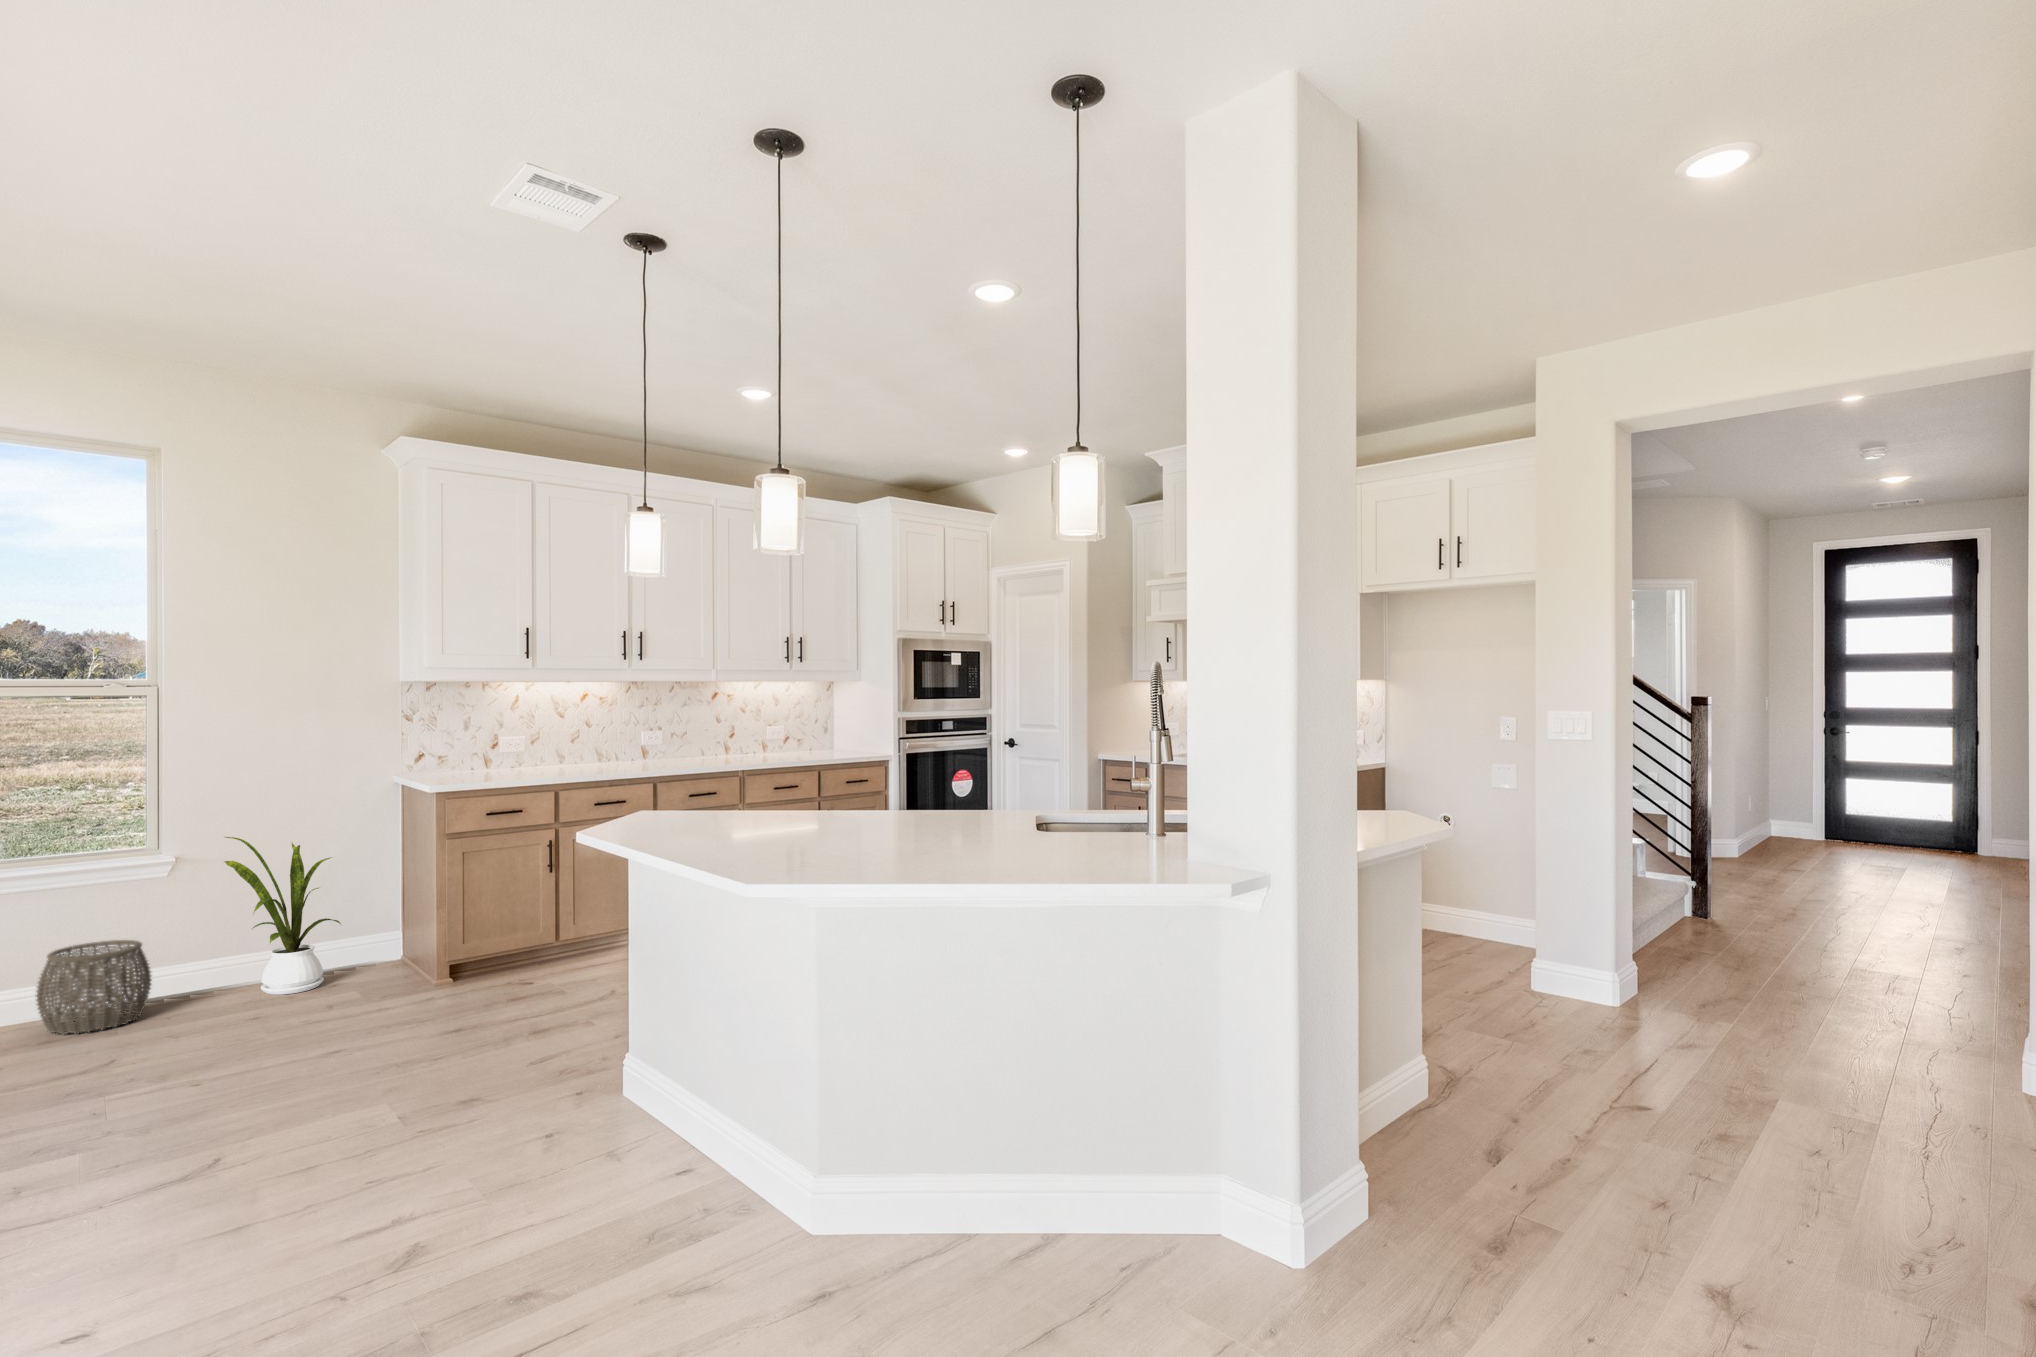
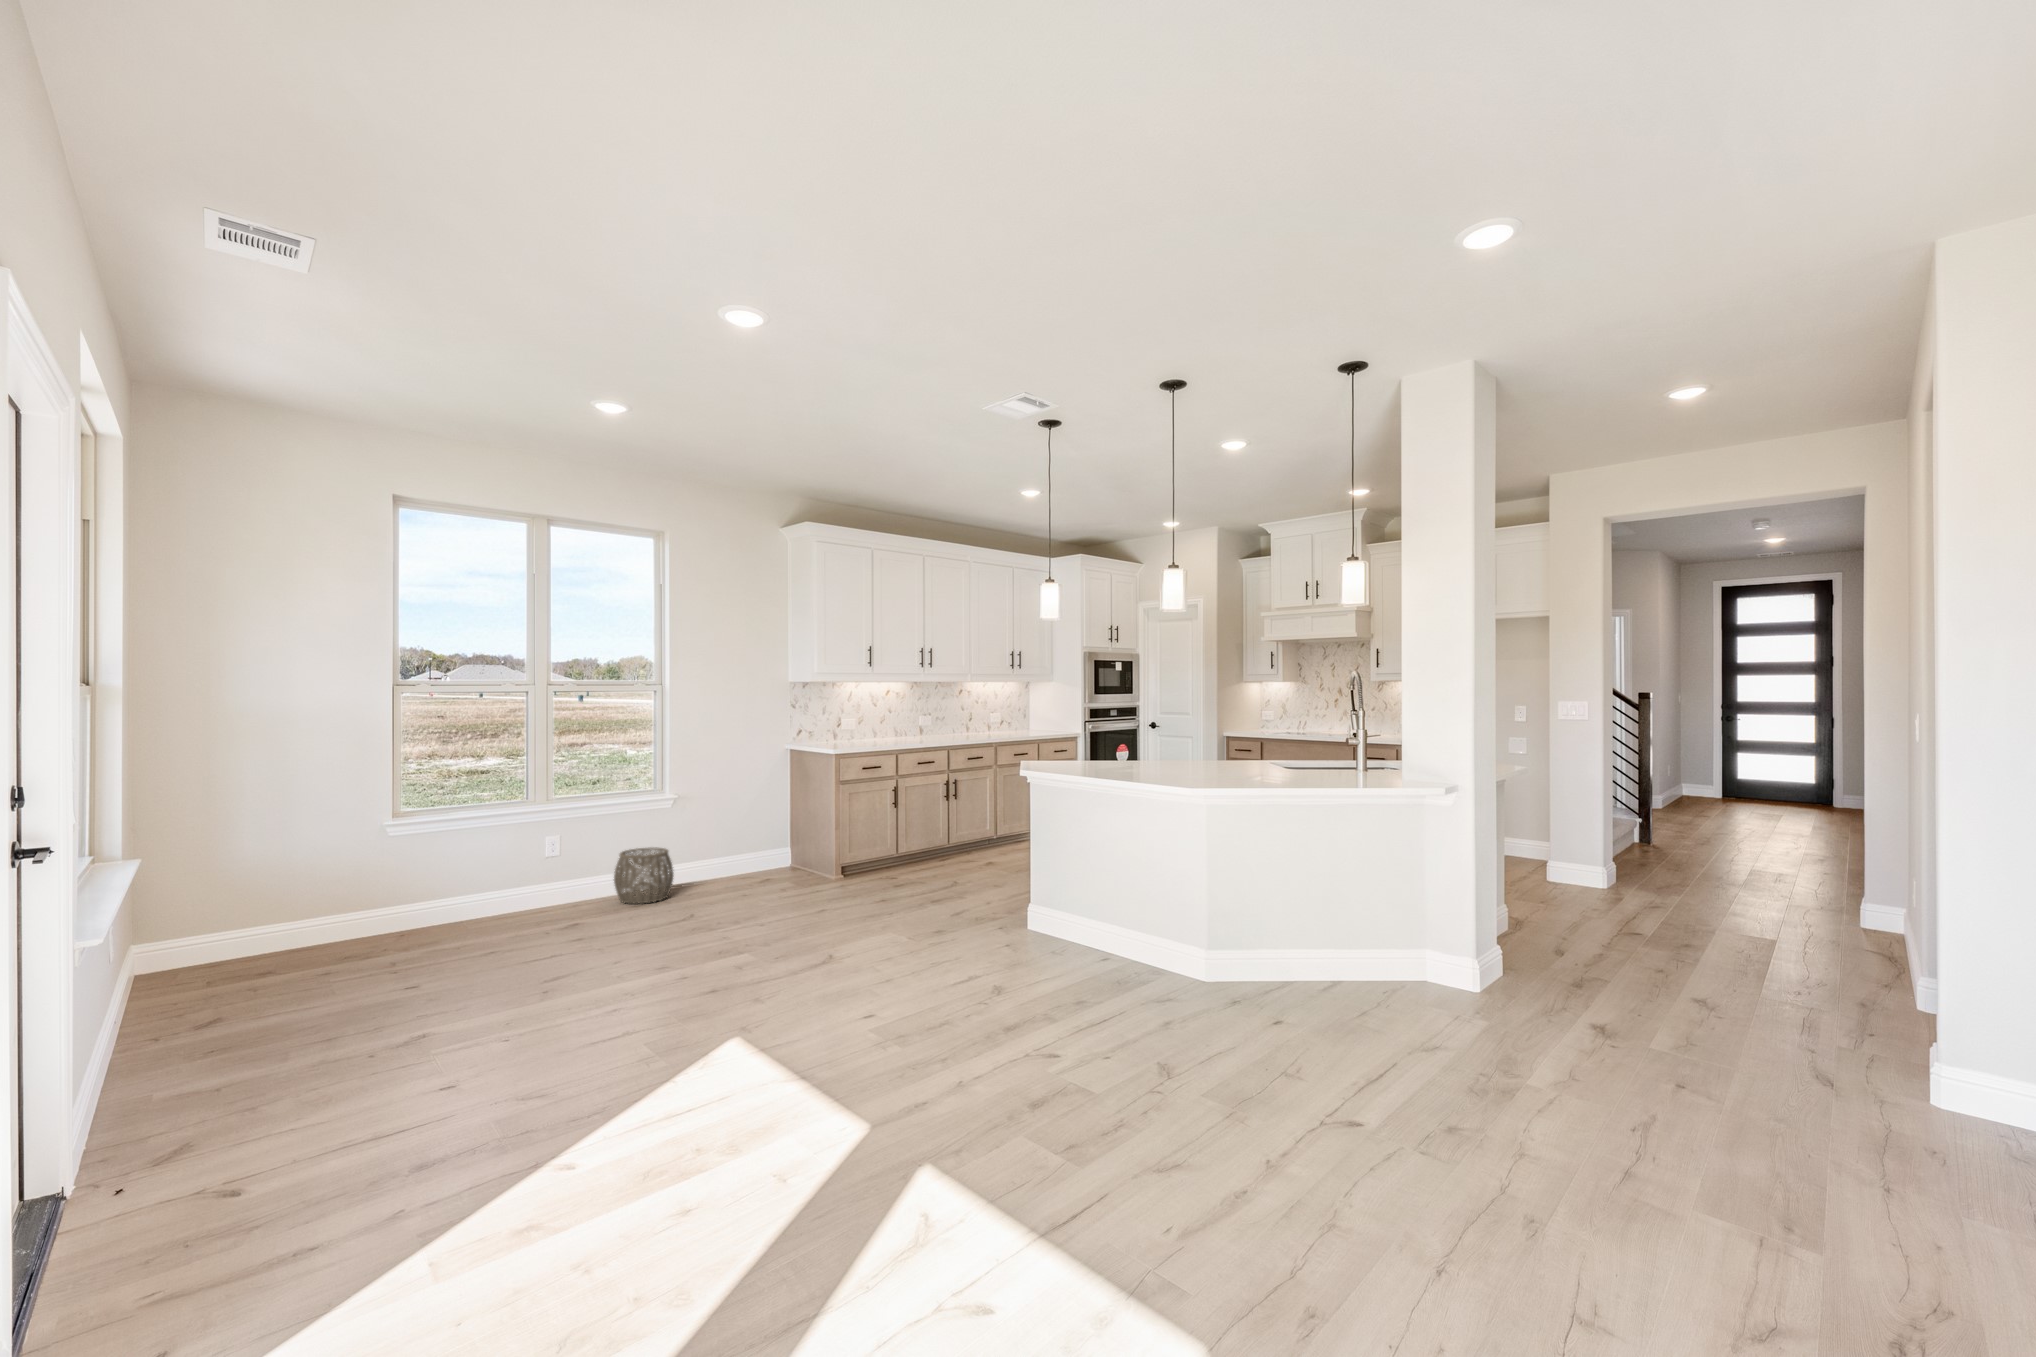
house plant: present [225,837,341,995] -> none [700,782,763,885]

